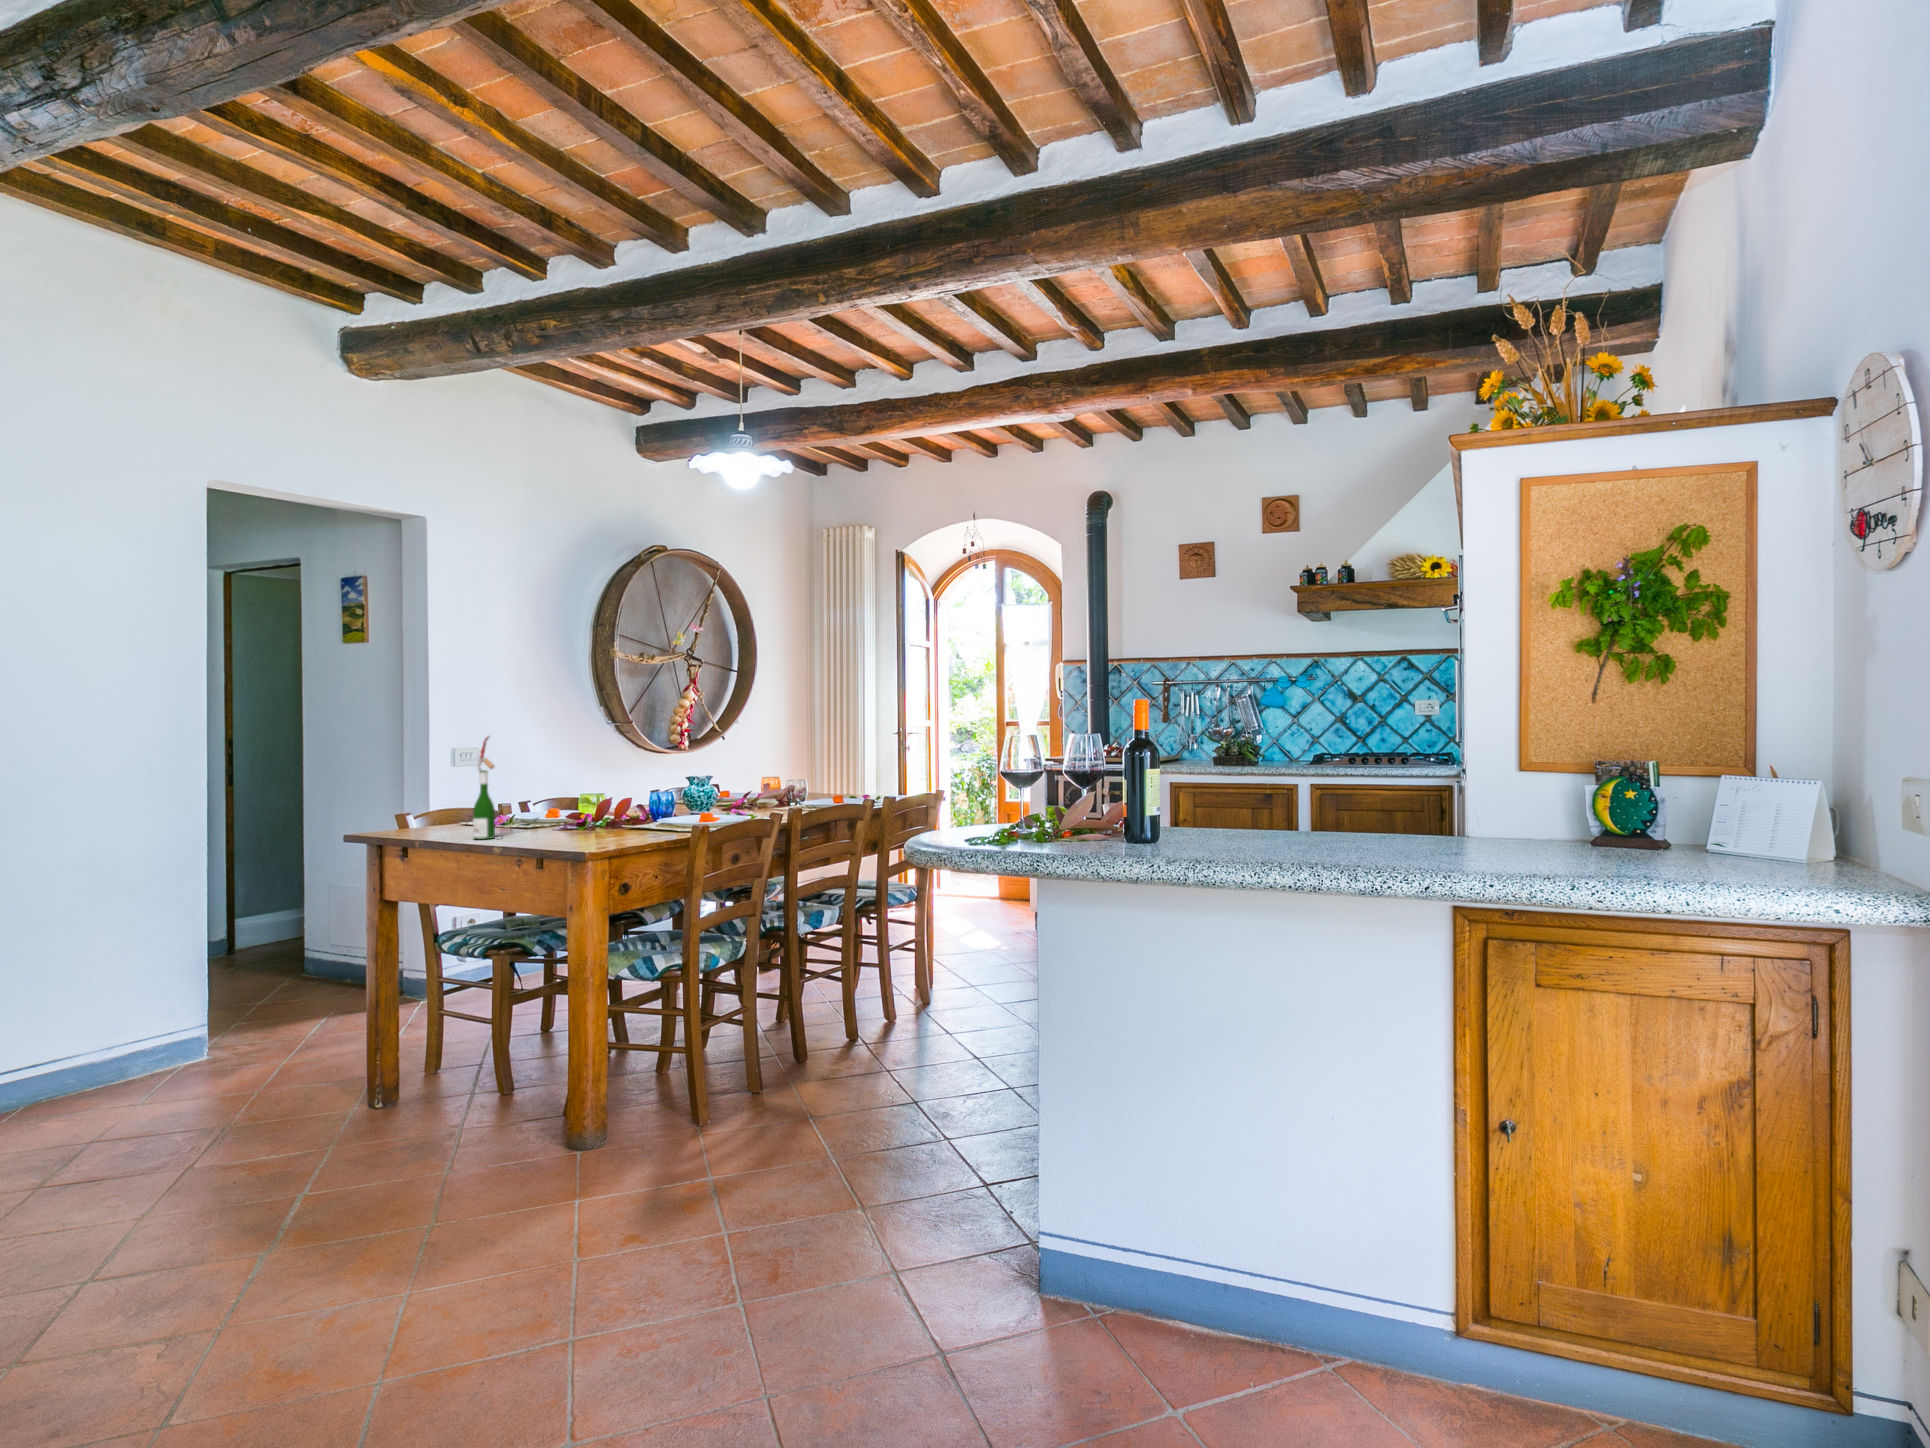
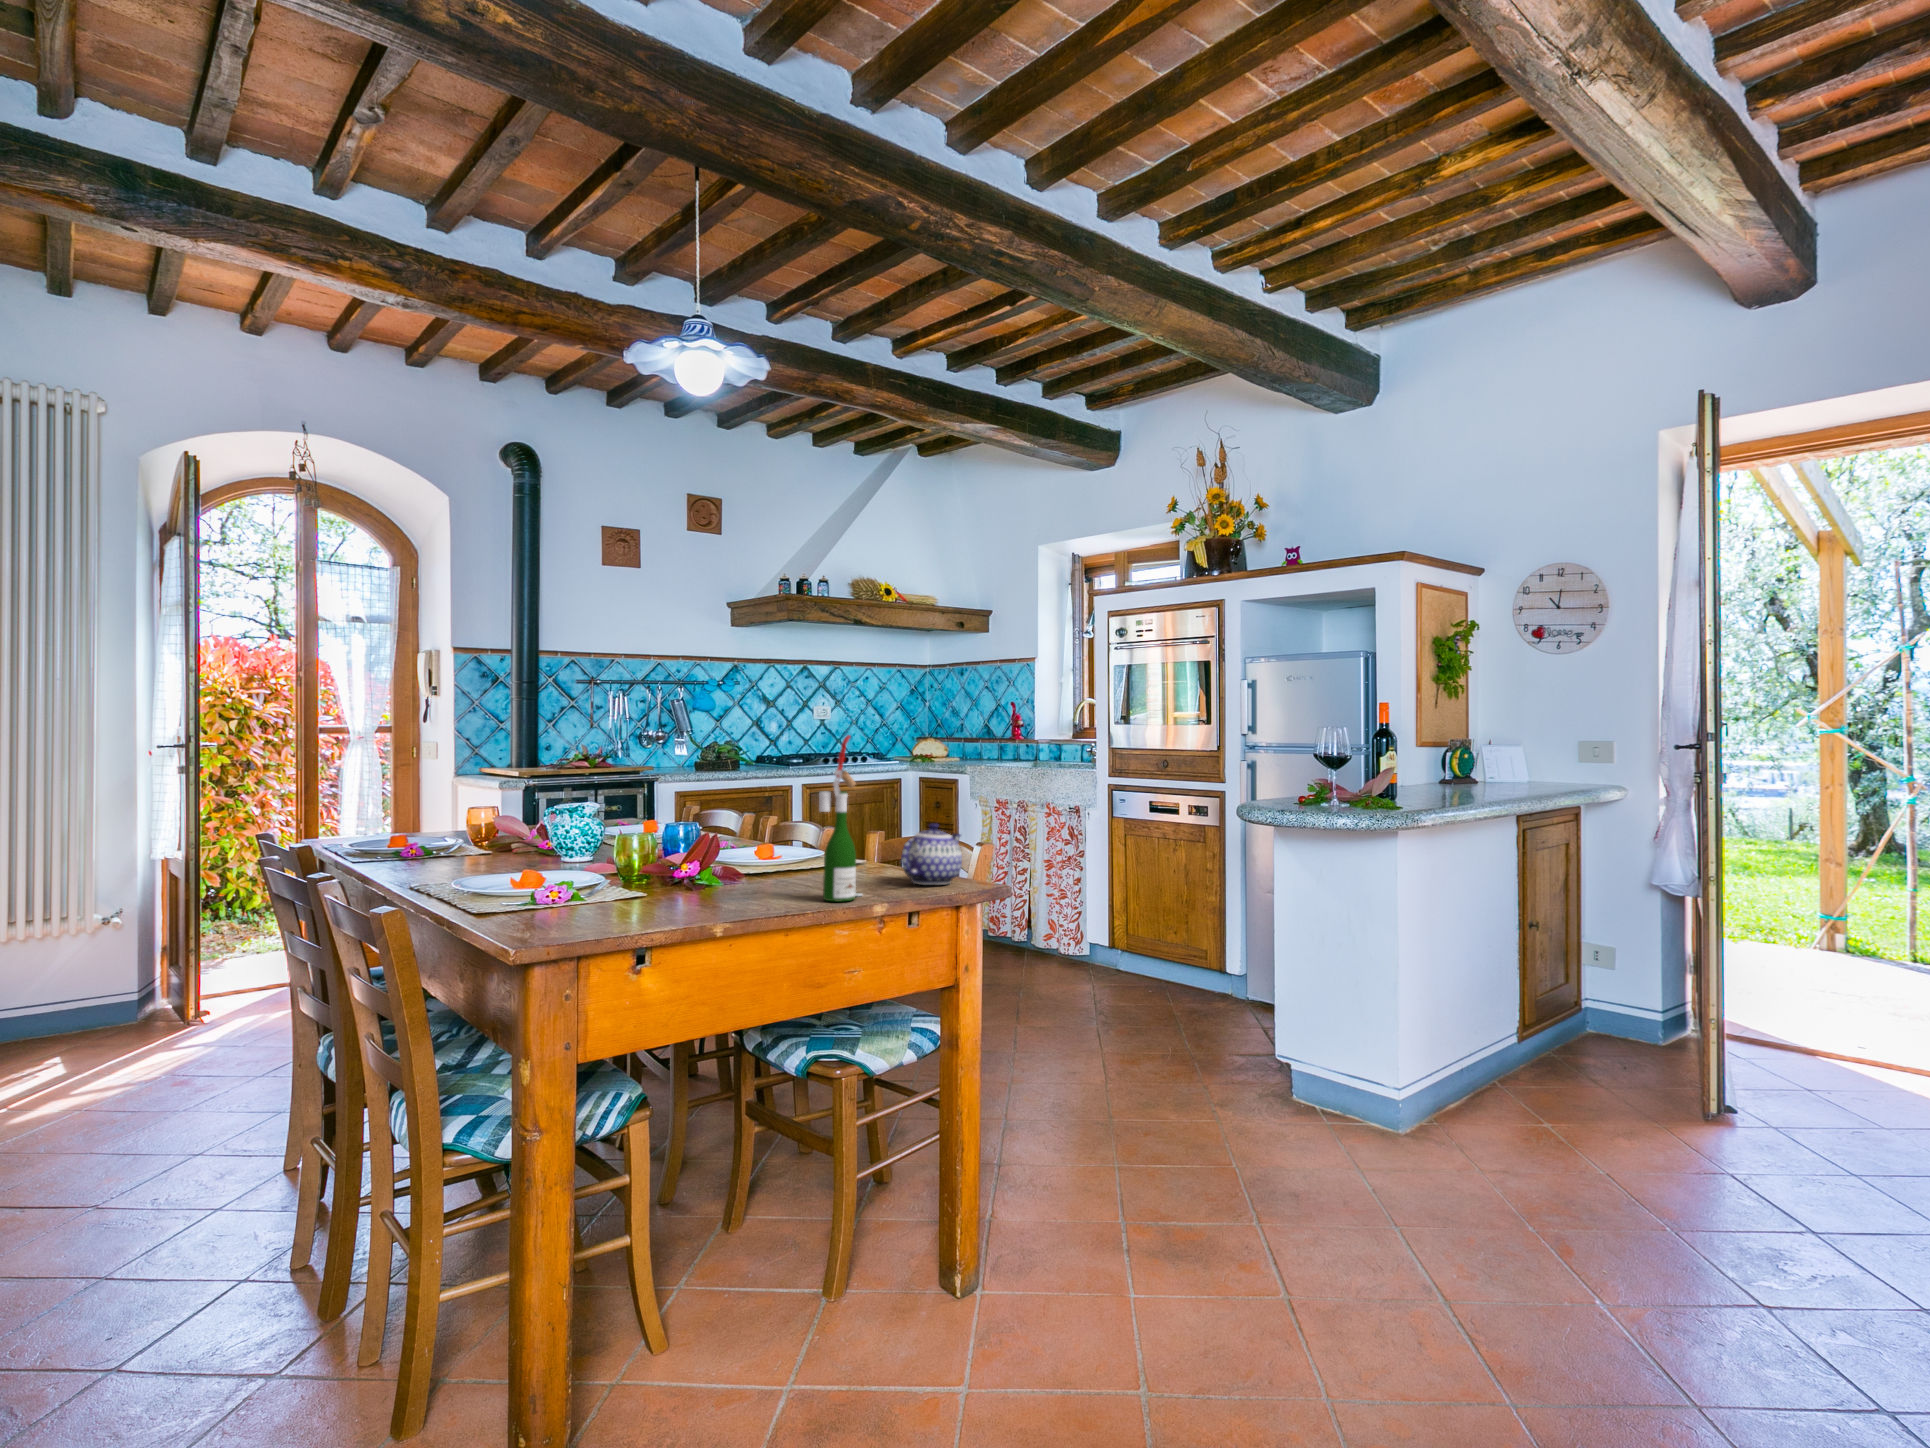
teapot: none [516,798,582,841] -> present [901,823,962,885]

